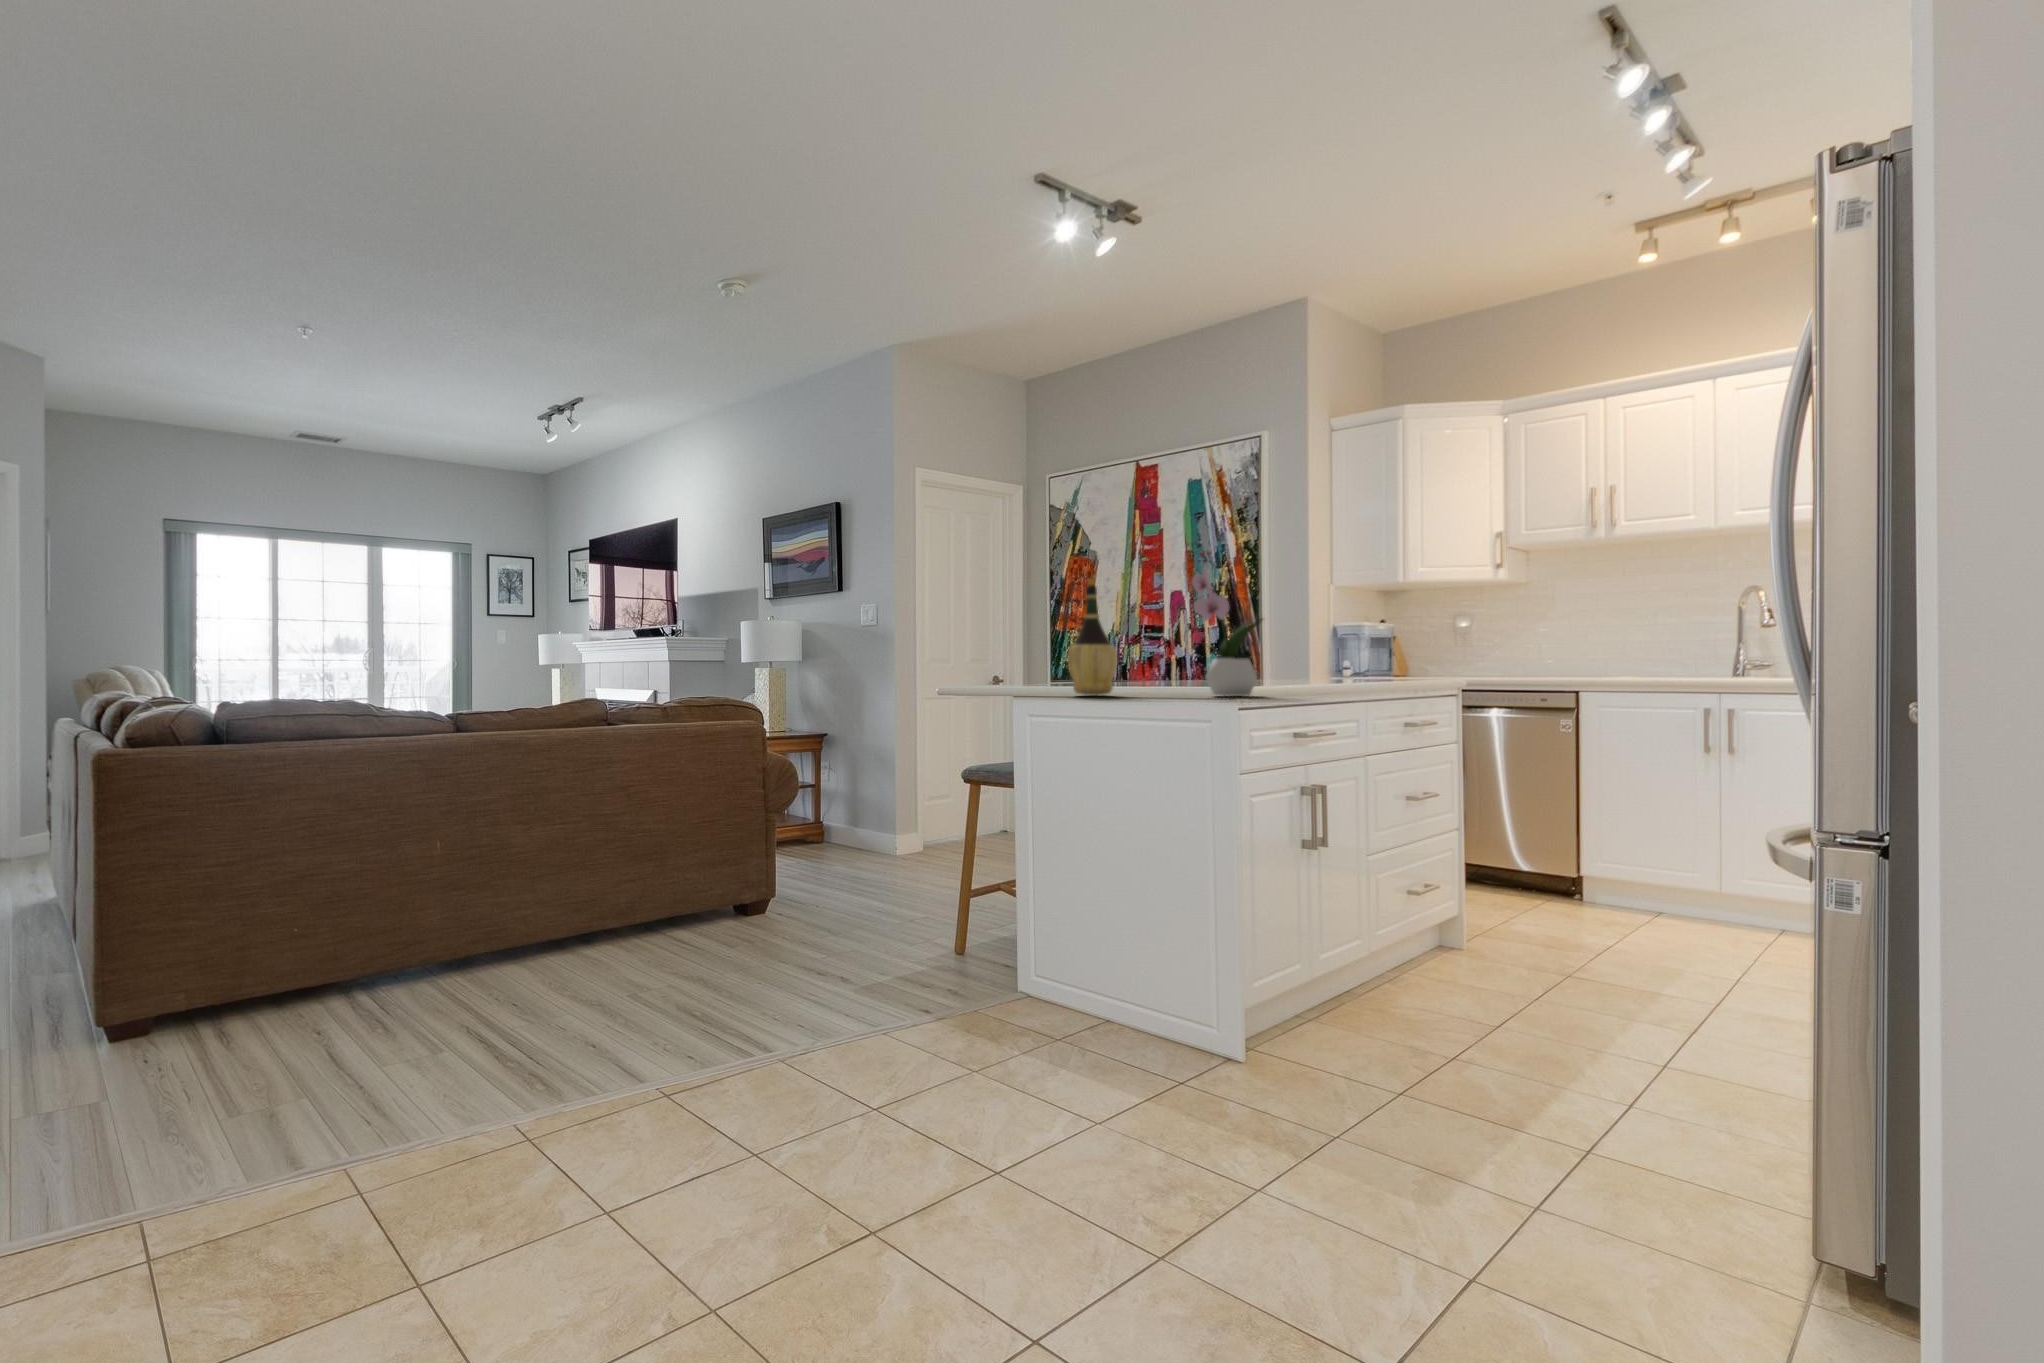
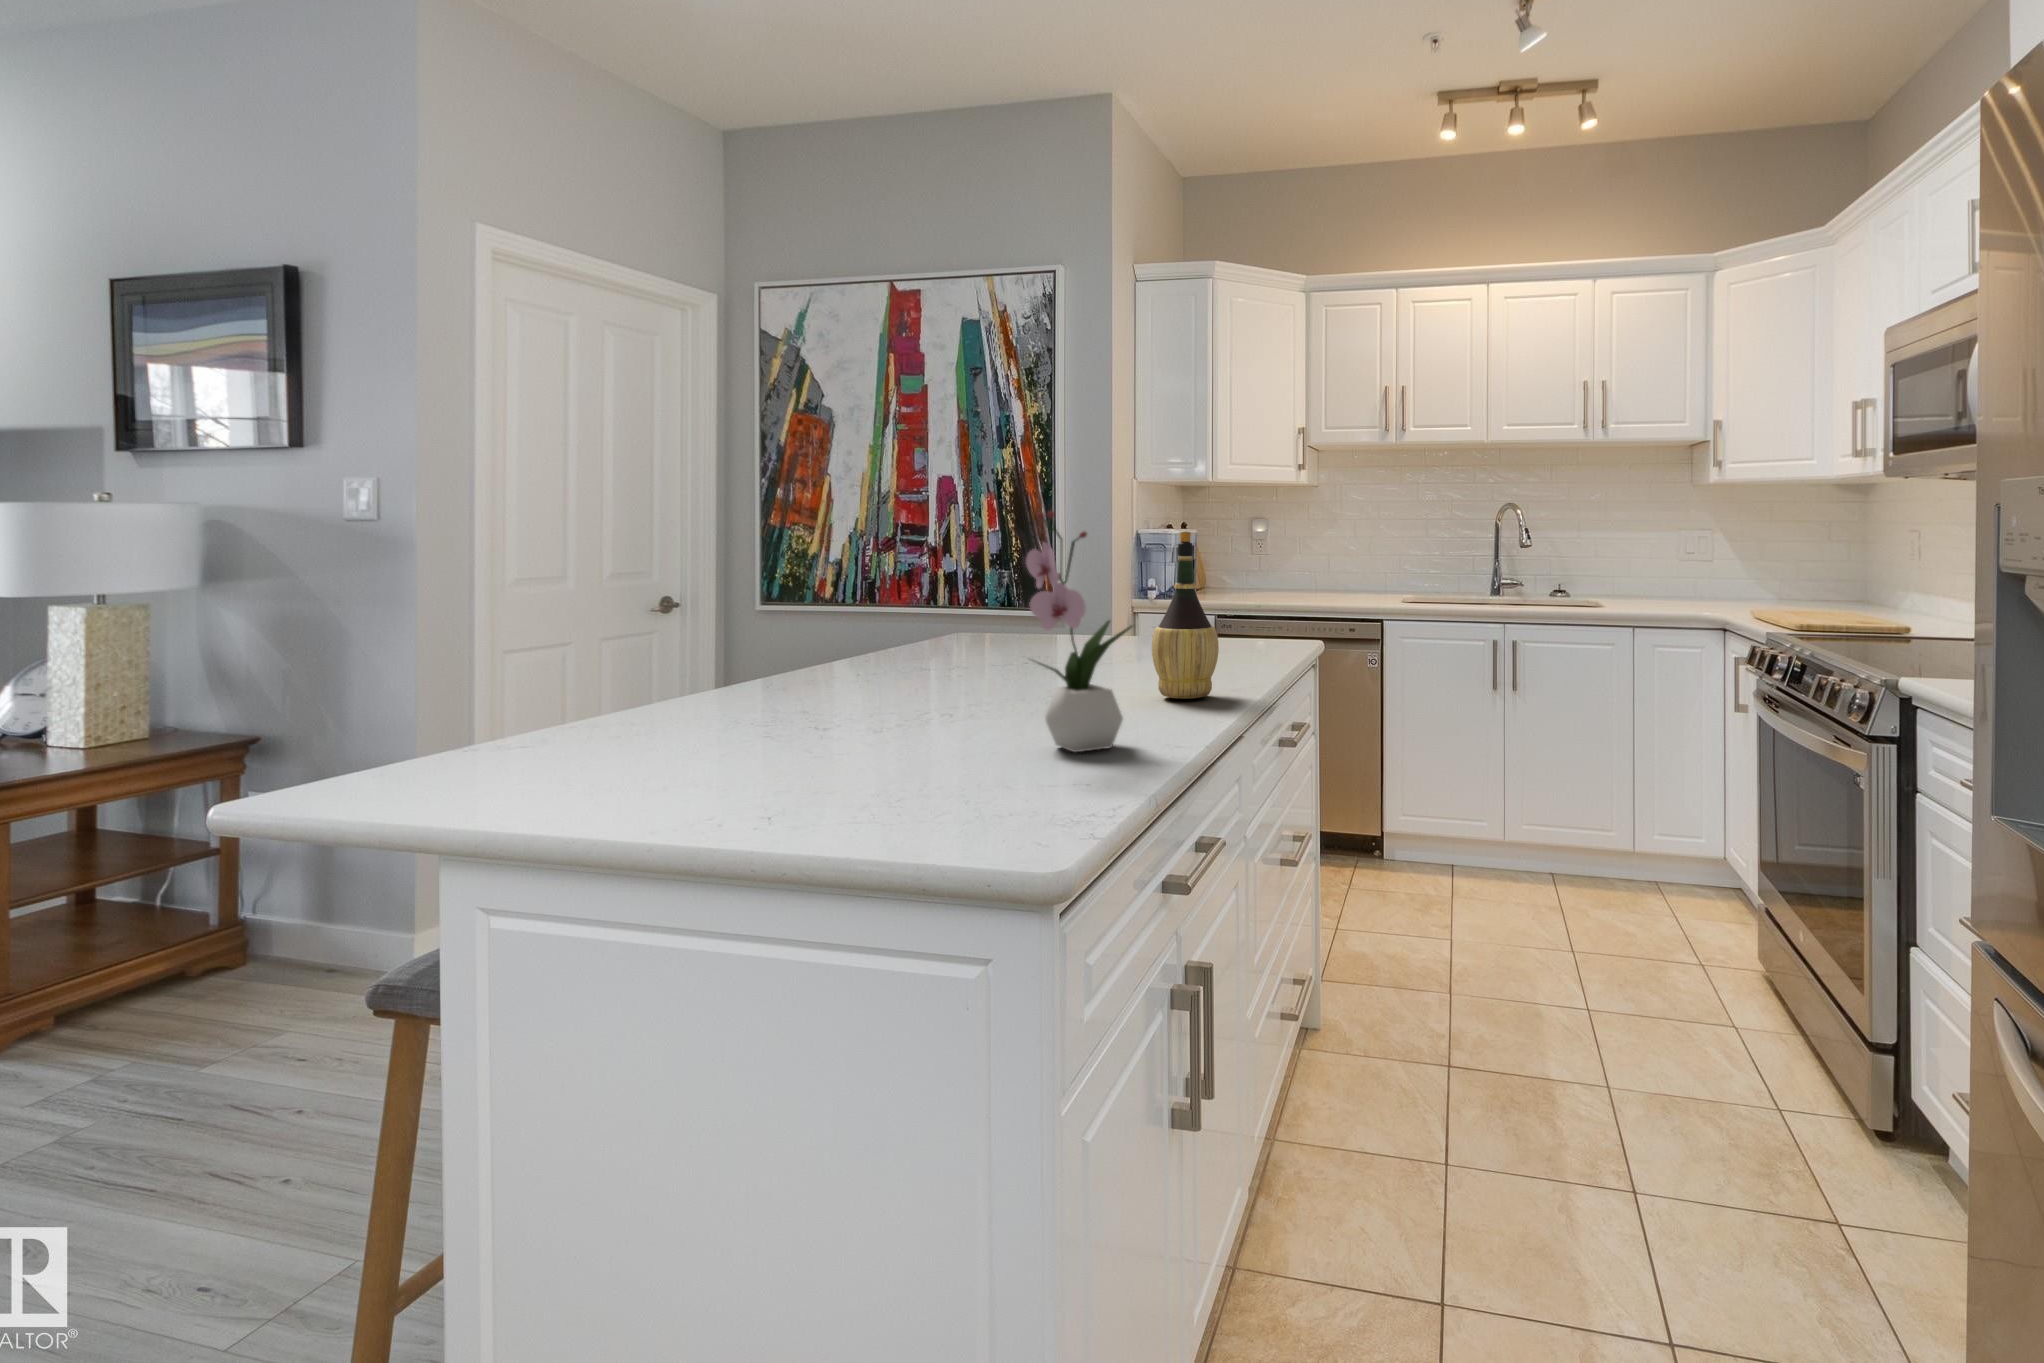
wine bottle: present [1068,578,1117,695] -> present [1152,531,1219,699]

